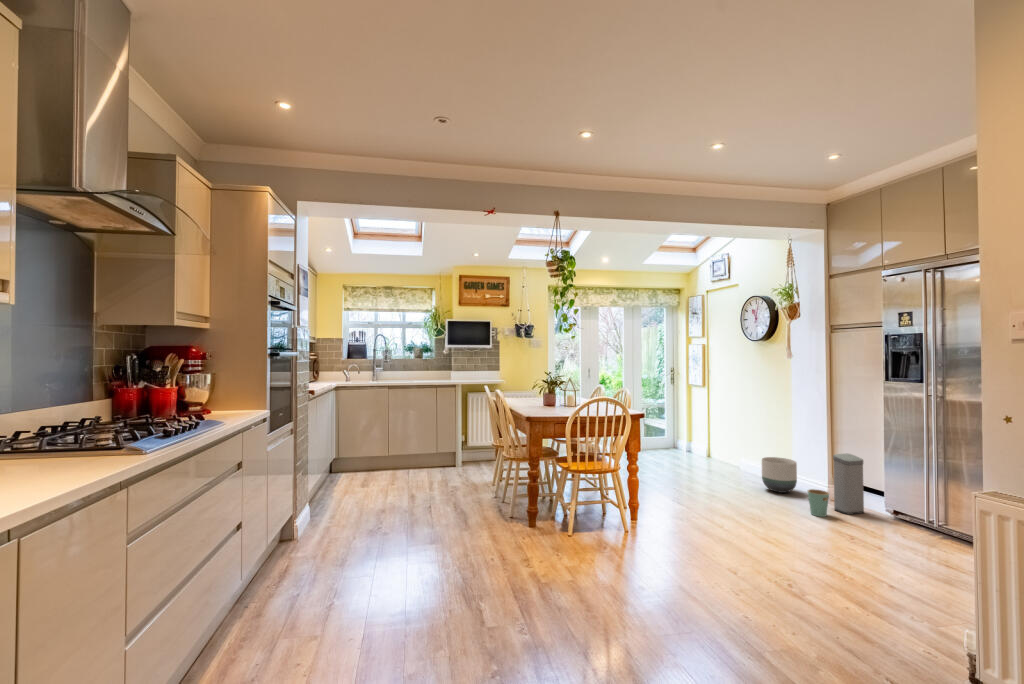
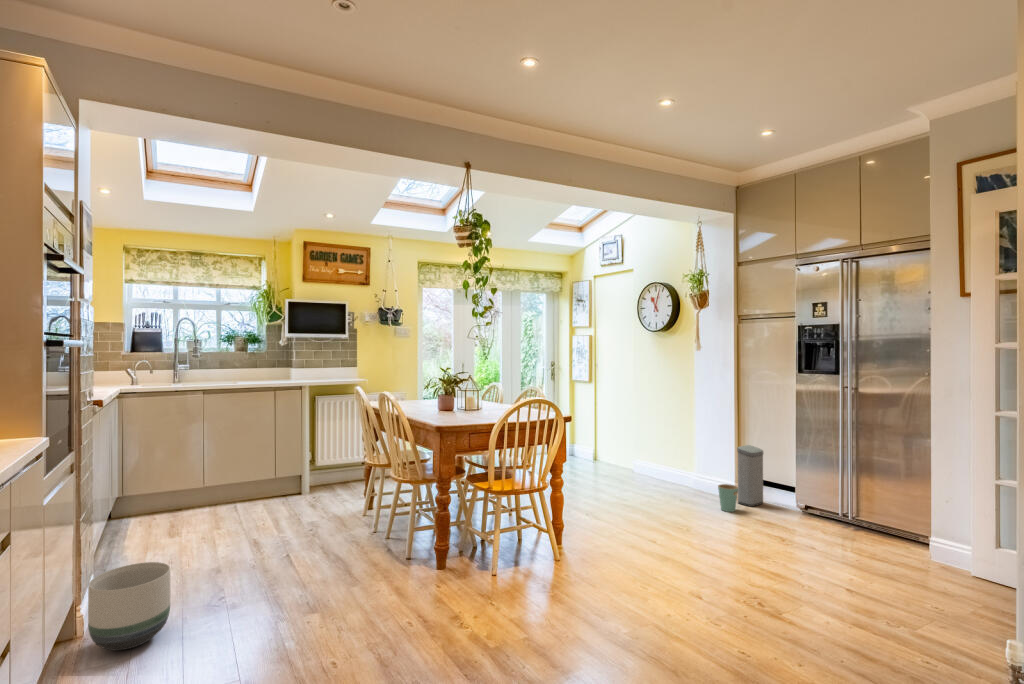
planter: present [762,457,797,493] -> present [88,562,170,650]

